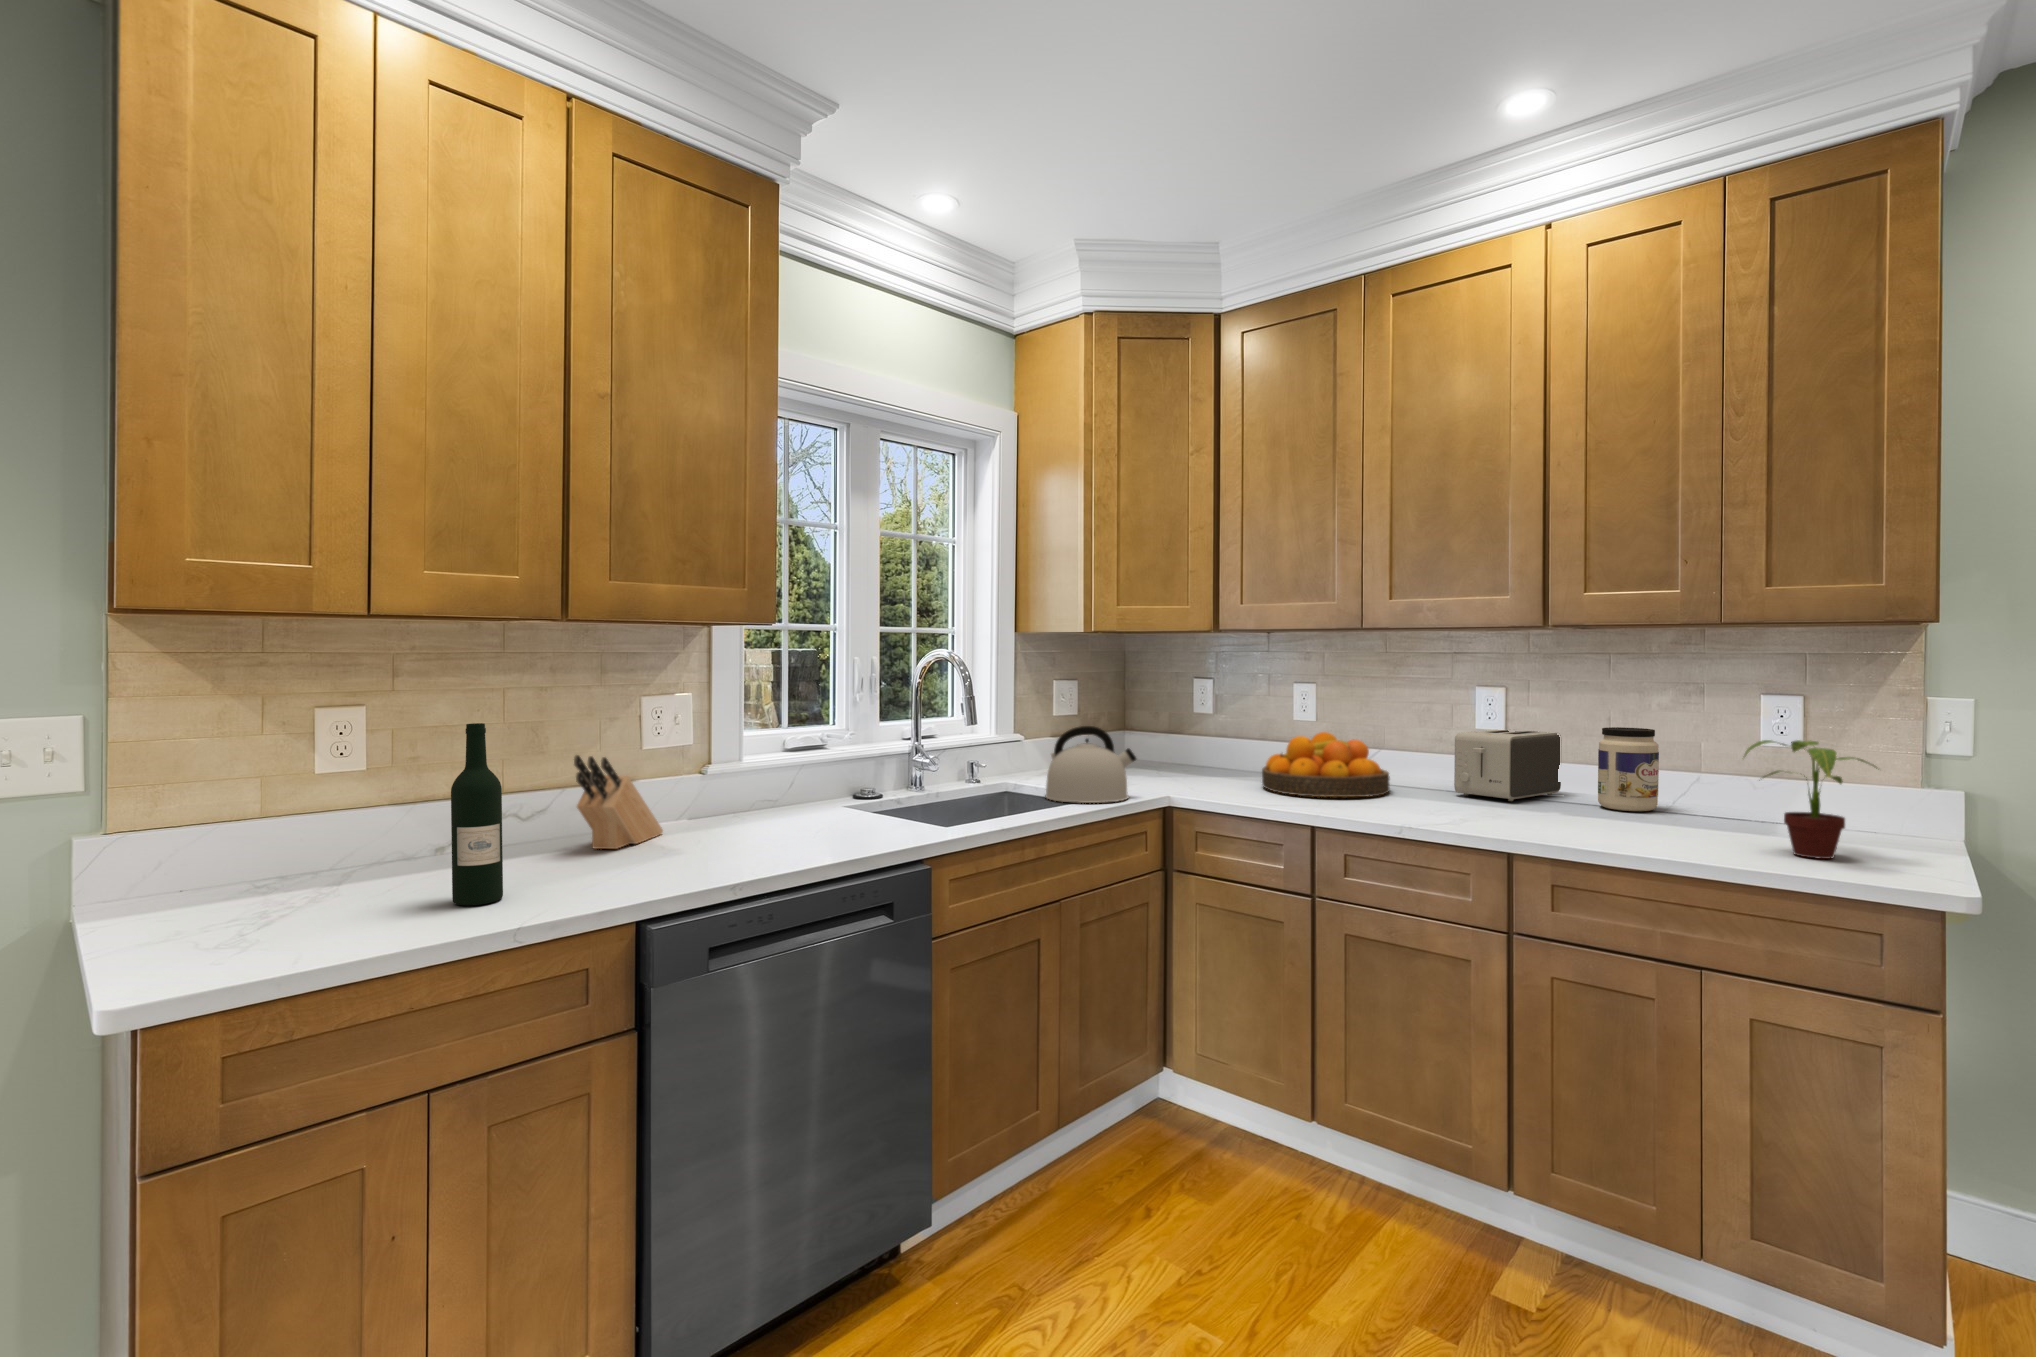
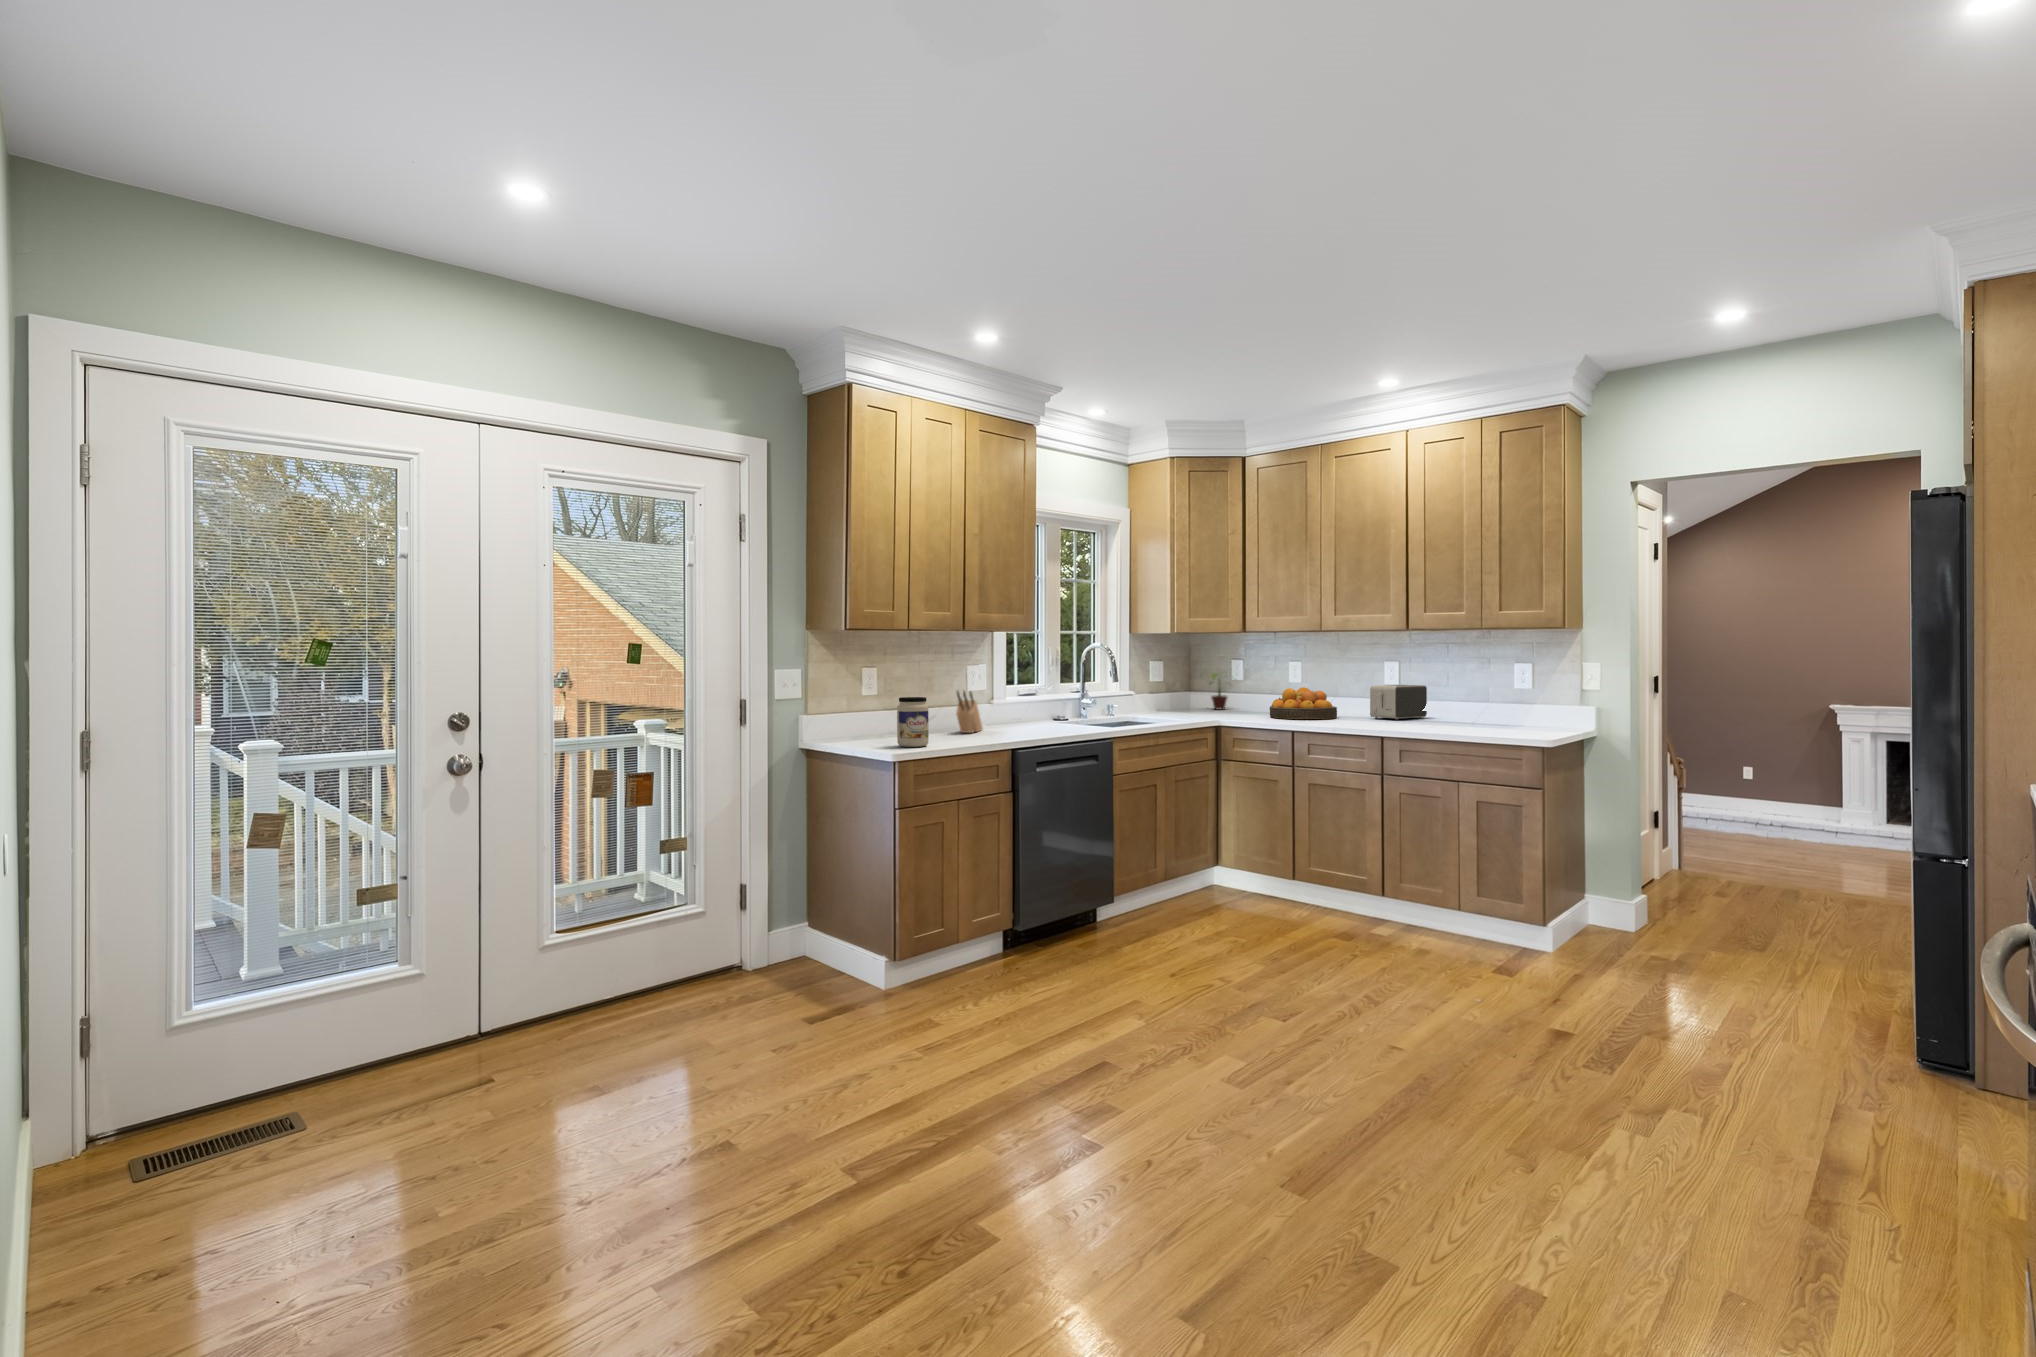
wine bottle: present [451,723,503,905] -> none [938,672,956,743]
kettle: present [1045,726,1136,803] -> none [1155,683,1203,721]
jar: present [1598,727,1659,811] -> present [897,697,929,747]
potted plant: present [1743,740,1877,859] -> present [1203,673,1227,709]

